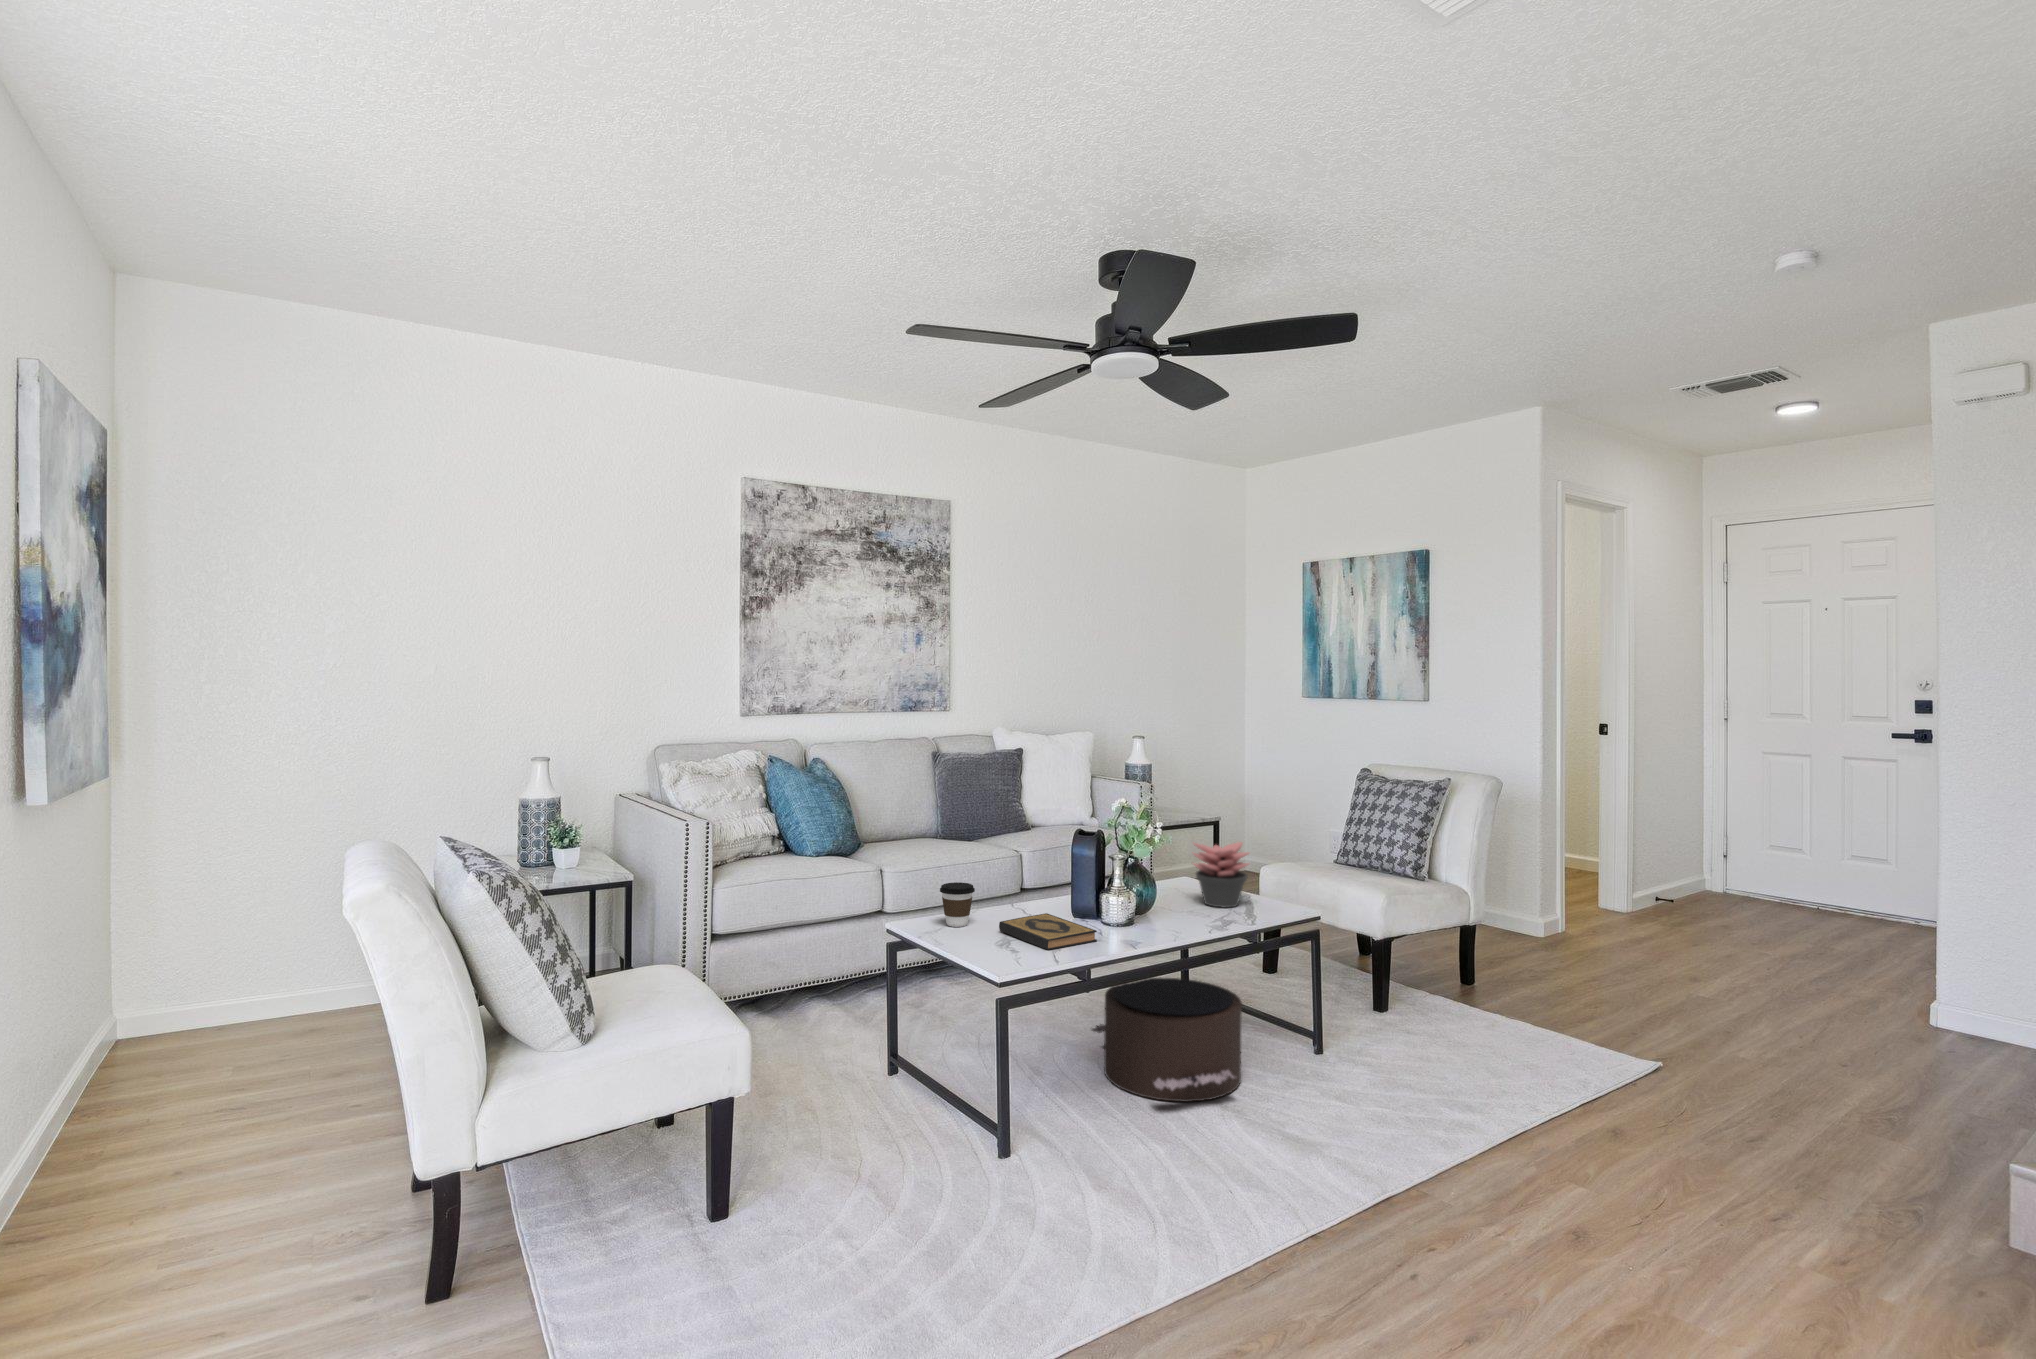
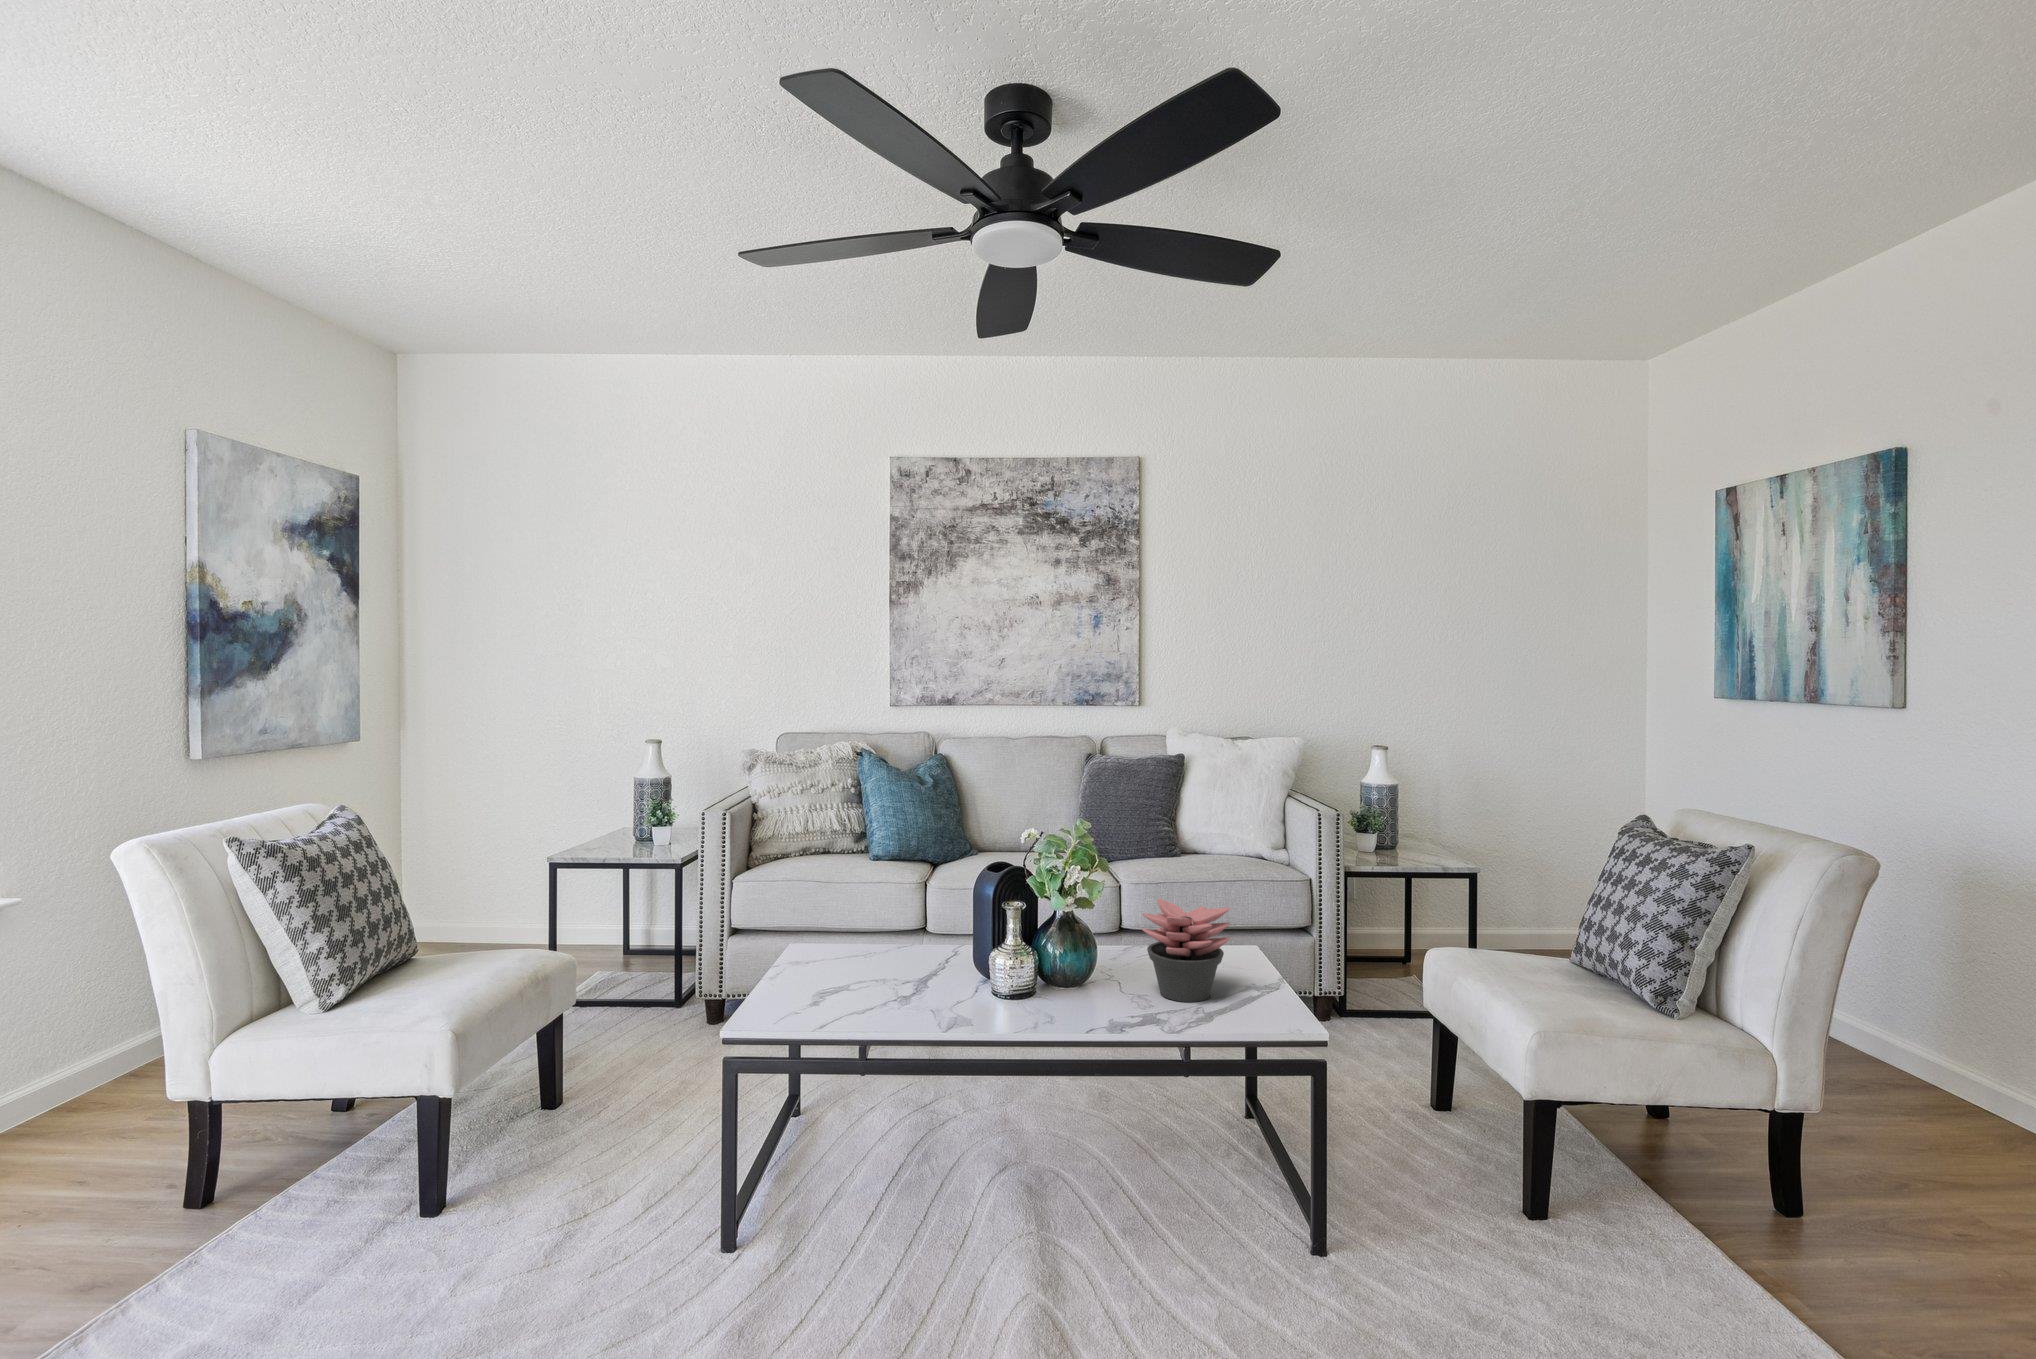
coffee cup: present [940,882,975,927] -> none [812,907,855,962]
hardback book: present [999,913,1097,950] -> none [818,964,915,1012]
pouf: present [1092,978,1242,1102] -> none [910,1073,1125,1275]

